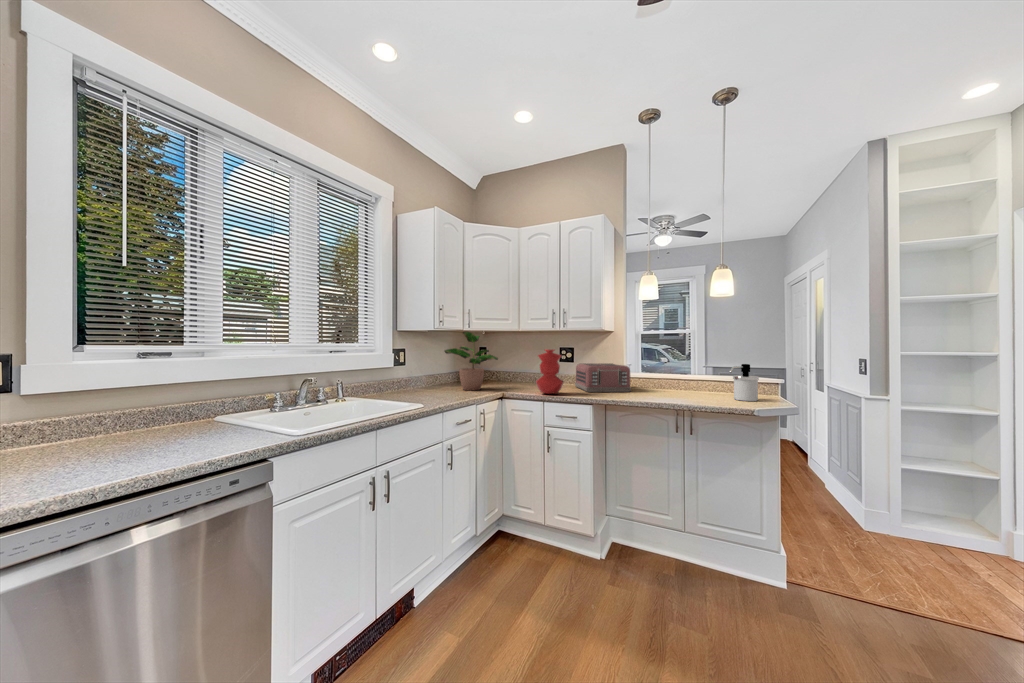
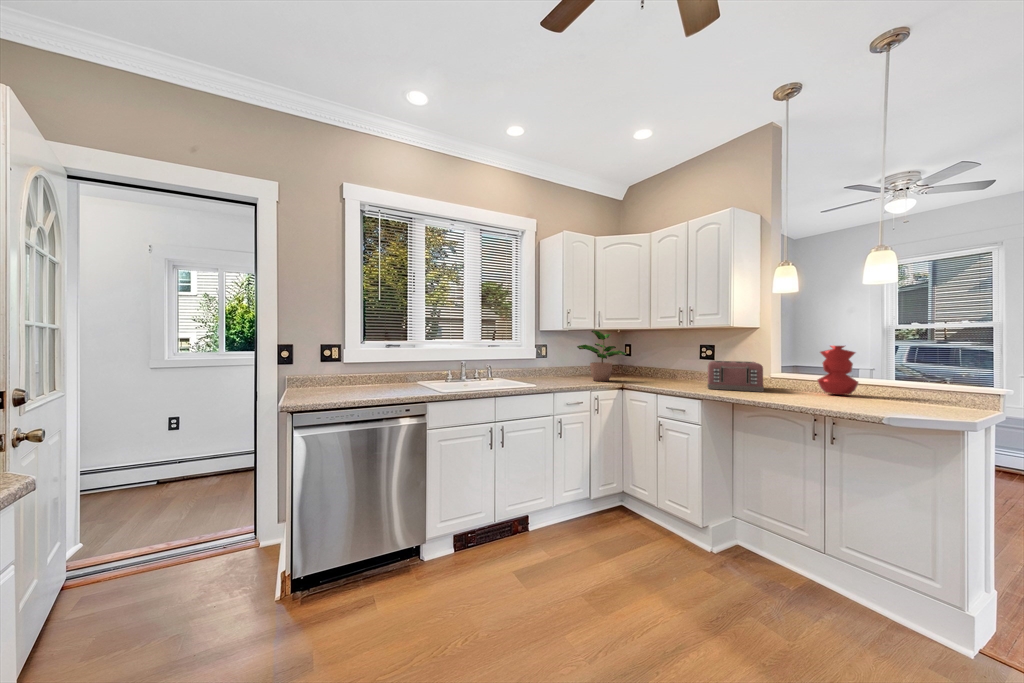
vase: present [536,349,563,394] -> present [817,346,858,395]
soap dispenser: present [730,364,759,401] -> none [876,363,933,411]

